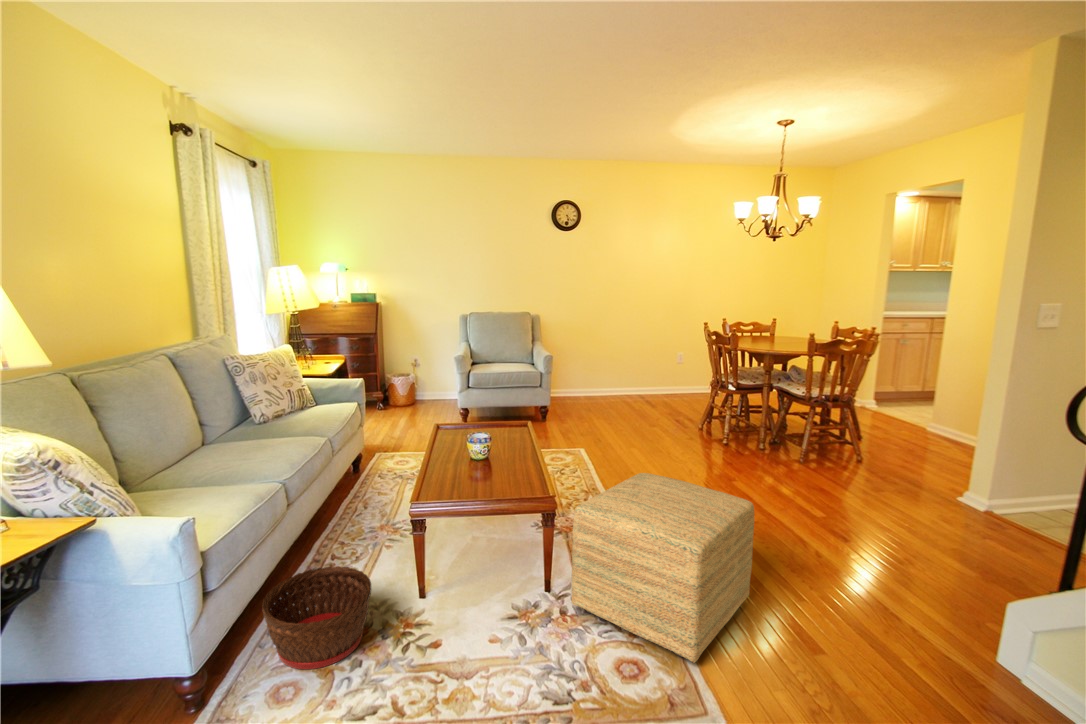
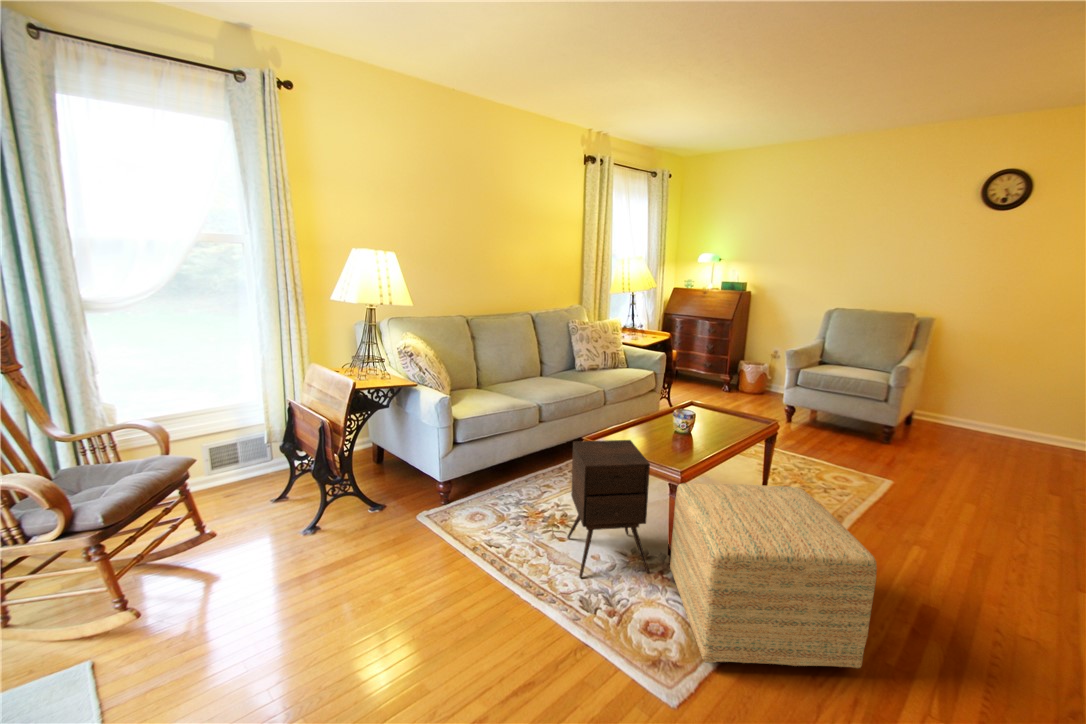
side table: none [439,481,556,673] -> present [567,440,650,578]
basket: present [262,566,371,669] -> none [486,460,550,517]

